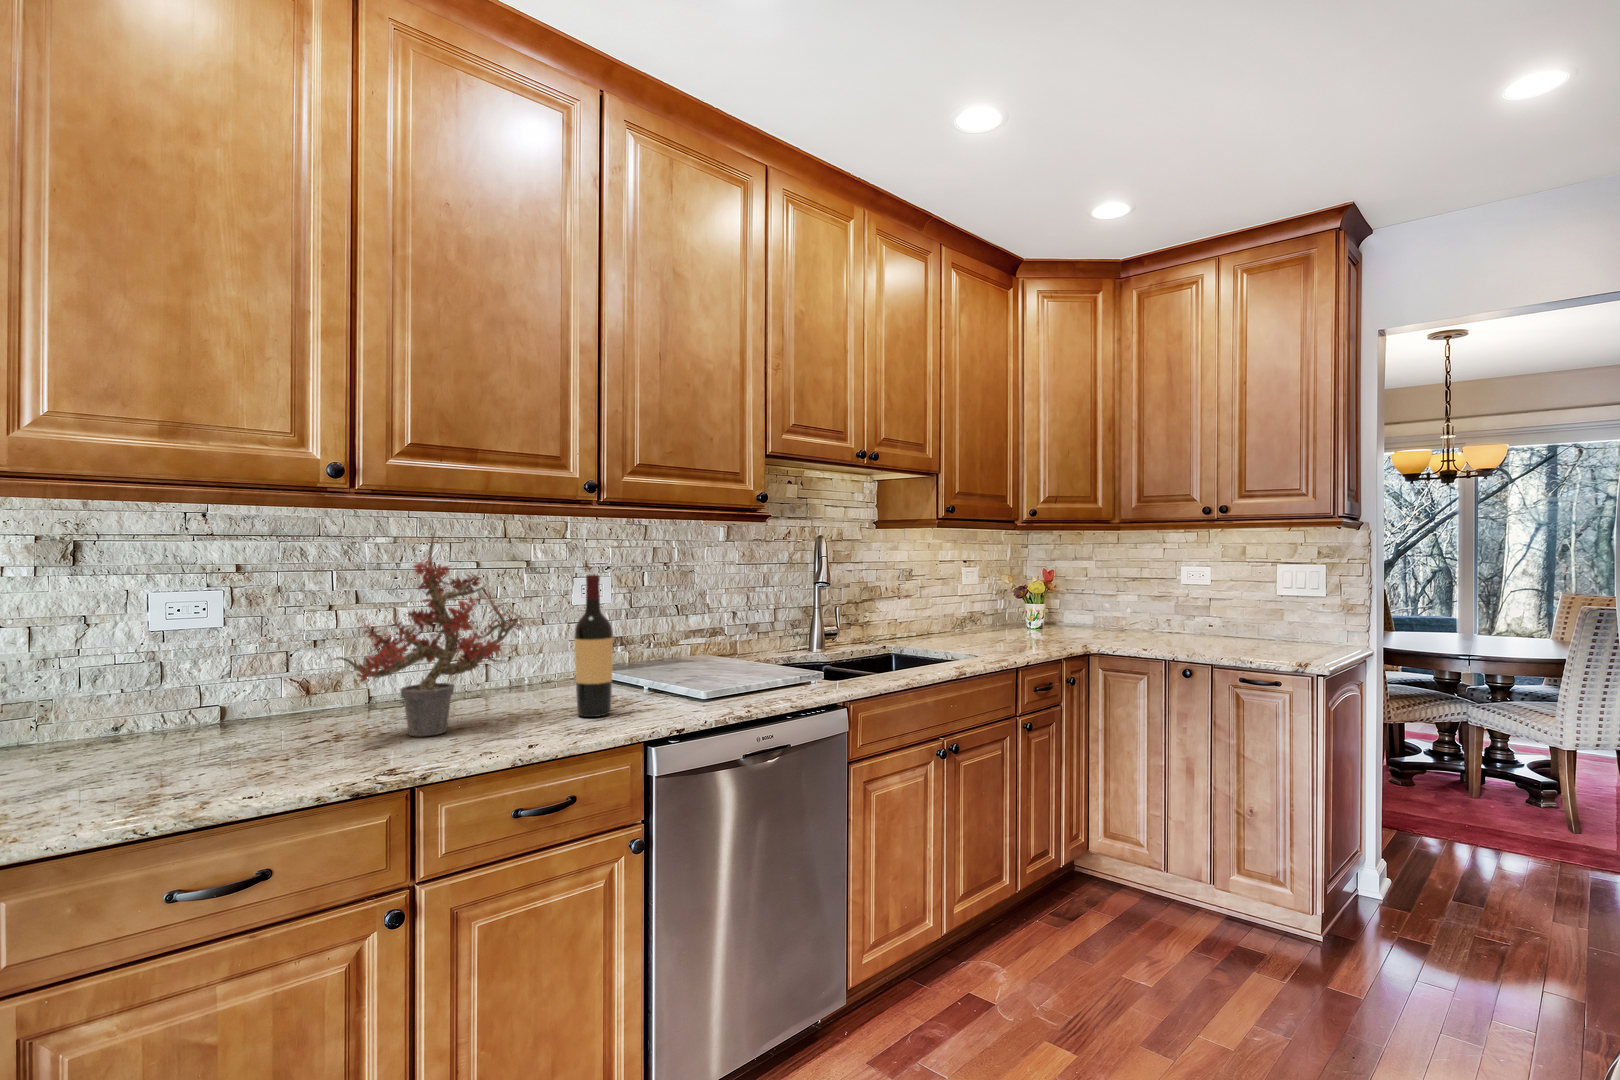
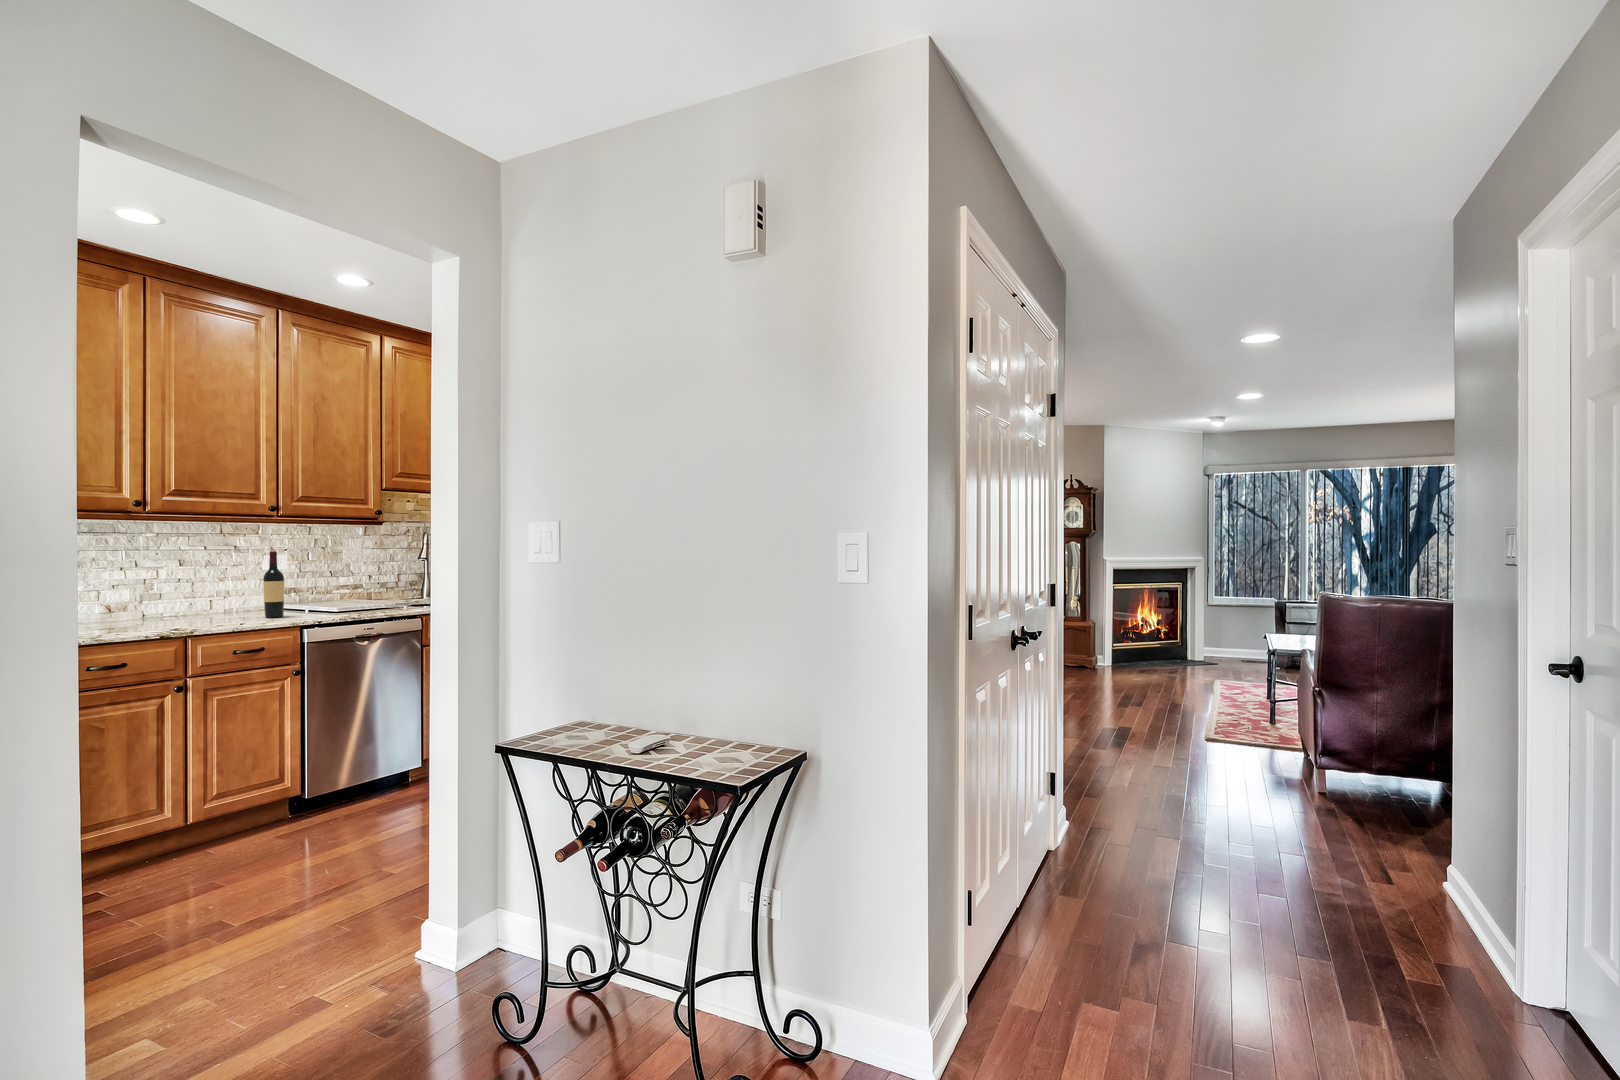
potted plant: present [334,528,523,736] -> none [142,529,237,623]

